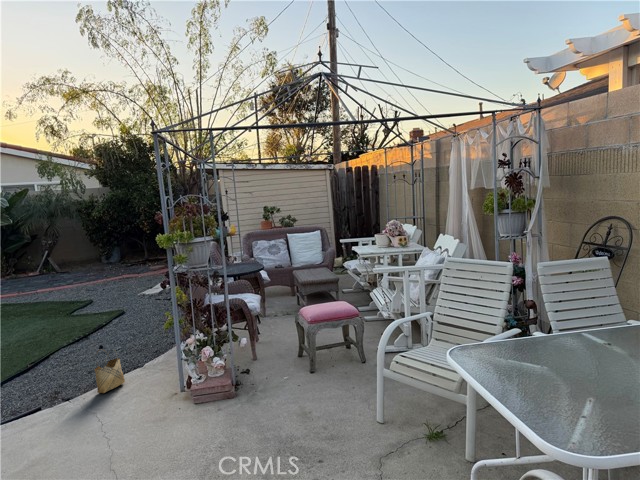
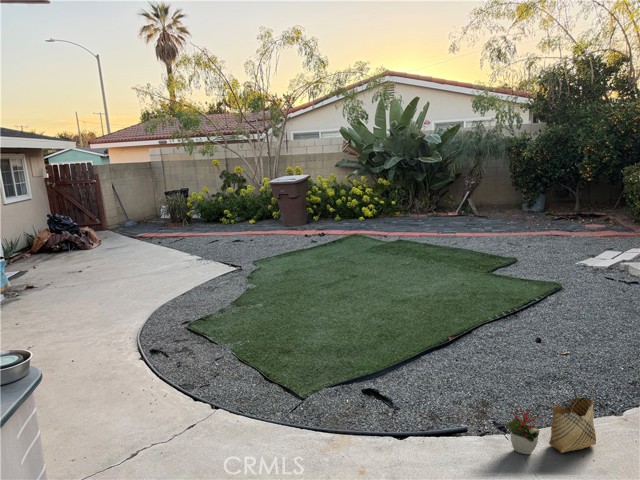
decorative plant: none [66,373,88,404] -> present [507,406,540,454]

